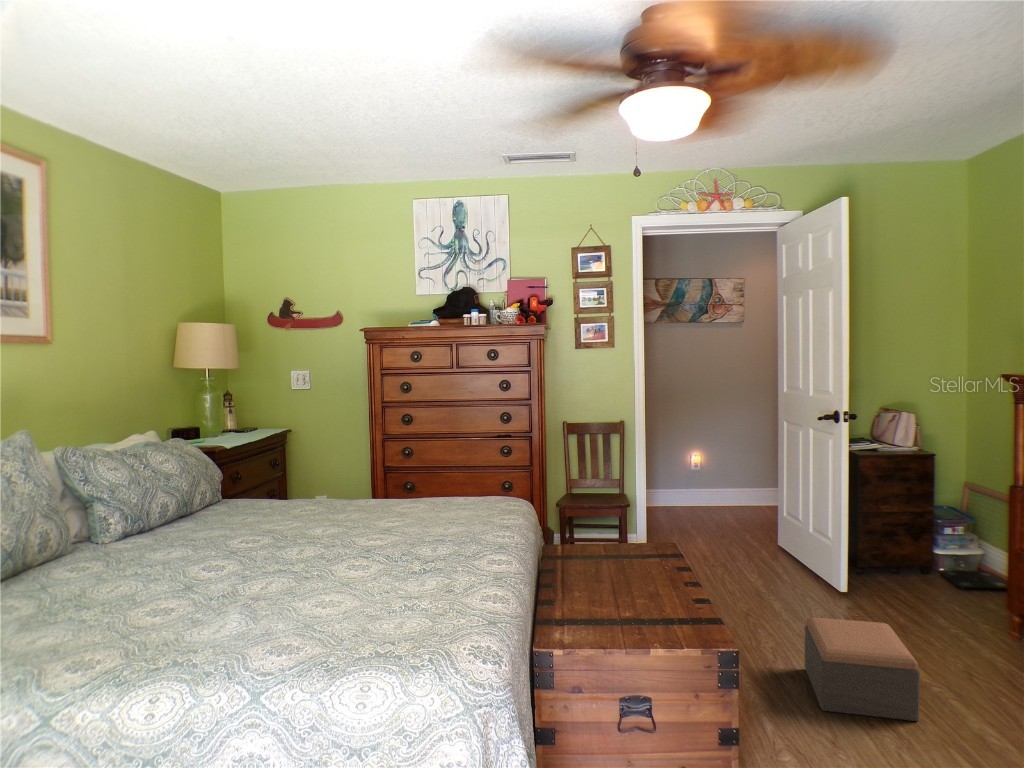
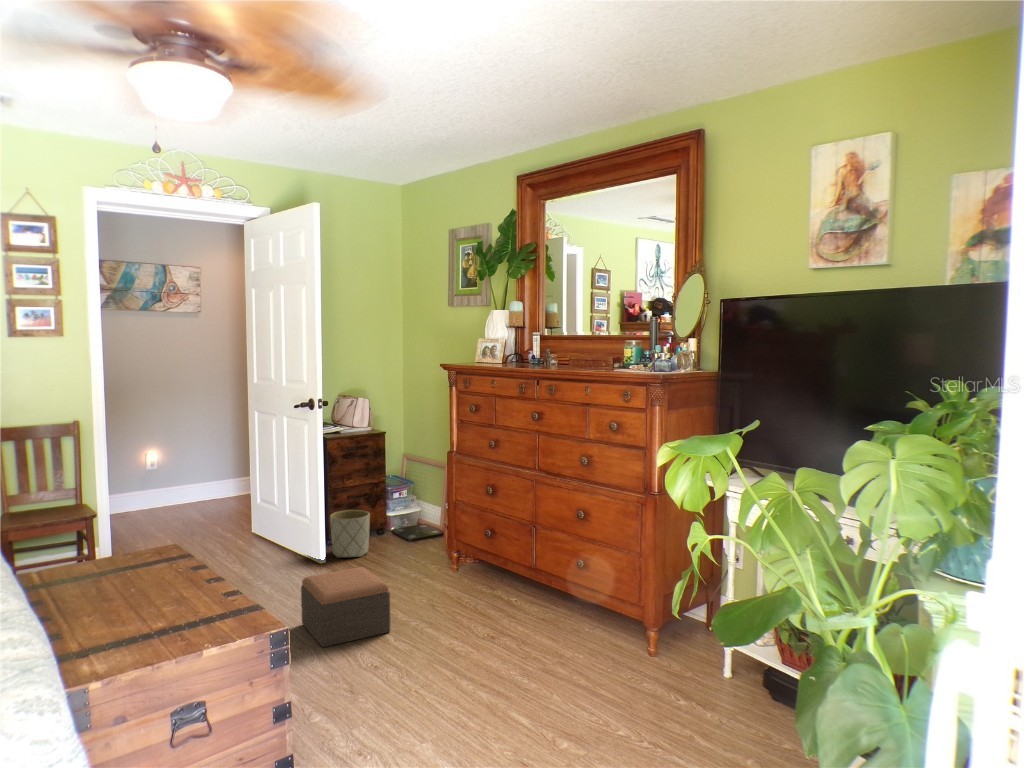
planter: none [859,539,911,599] -> present [330,510,370,558]

